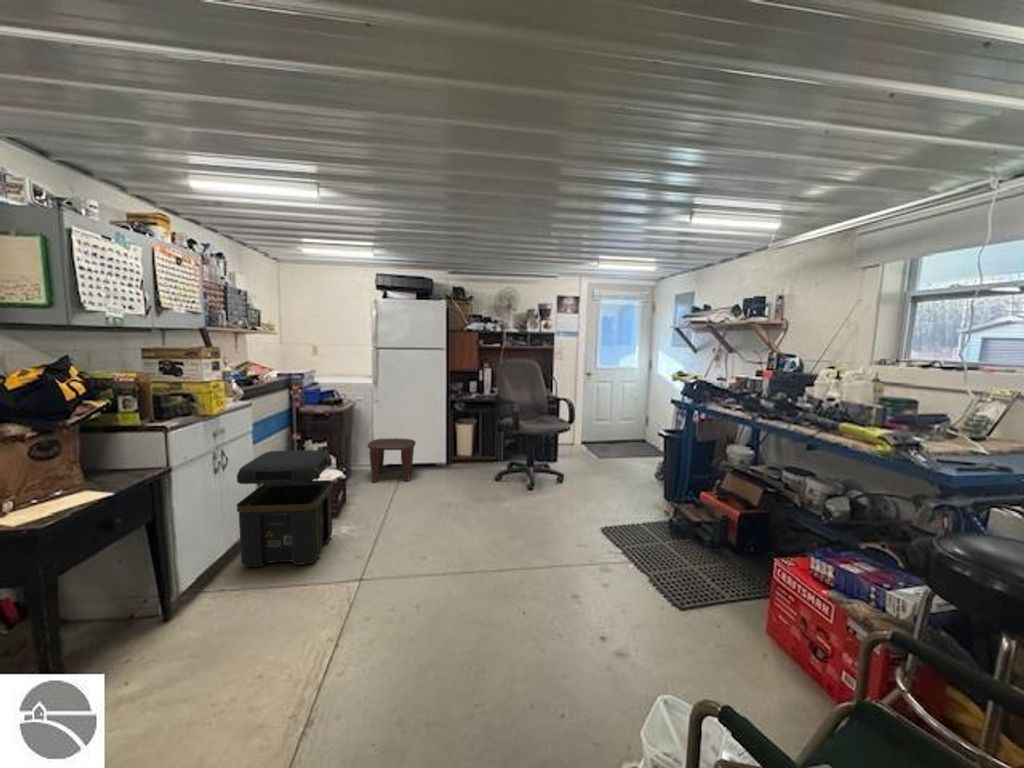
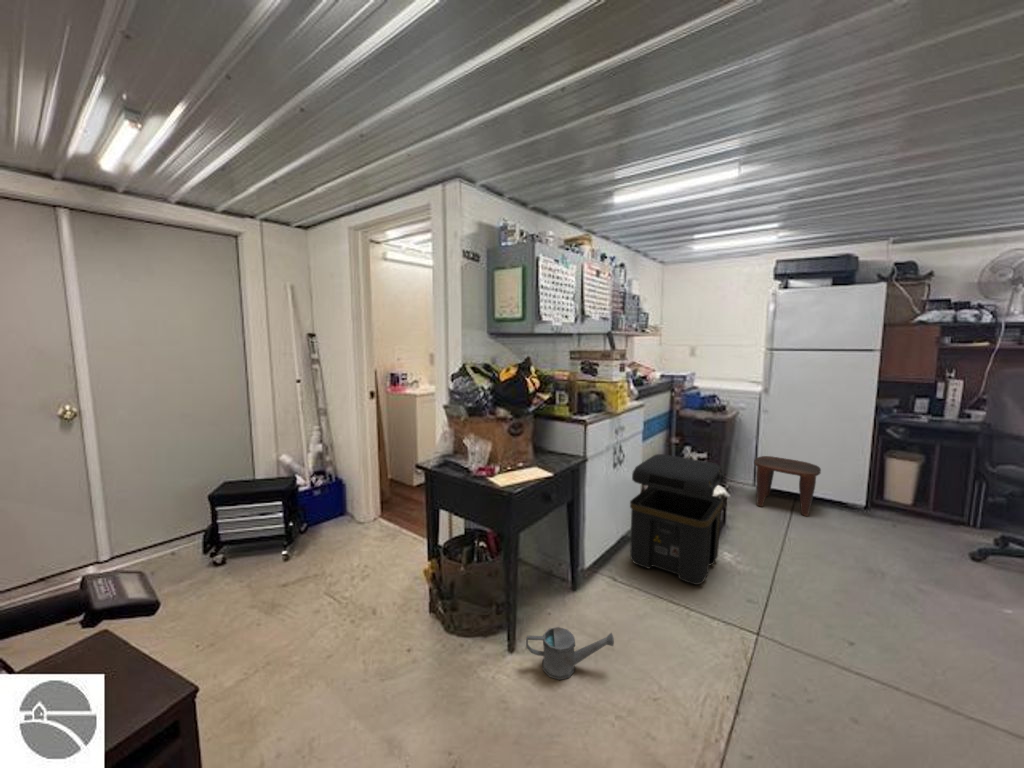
watering can: none [82,639,211,724] -> present [526,627,614,680]

